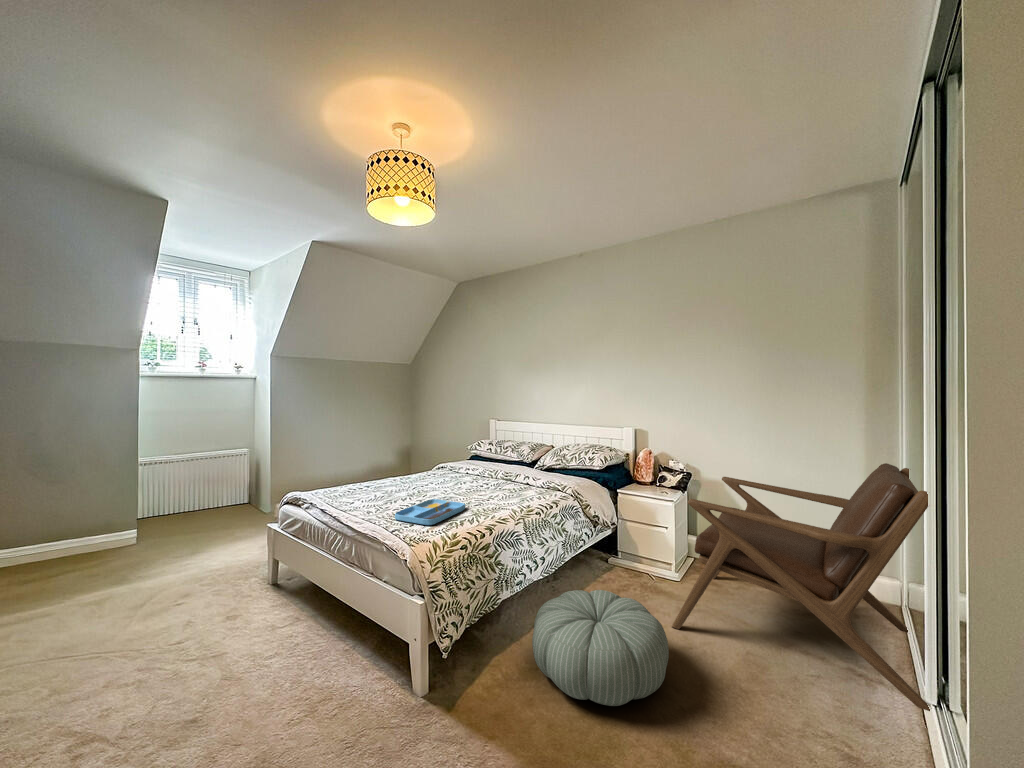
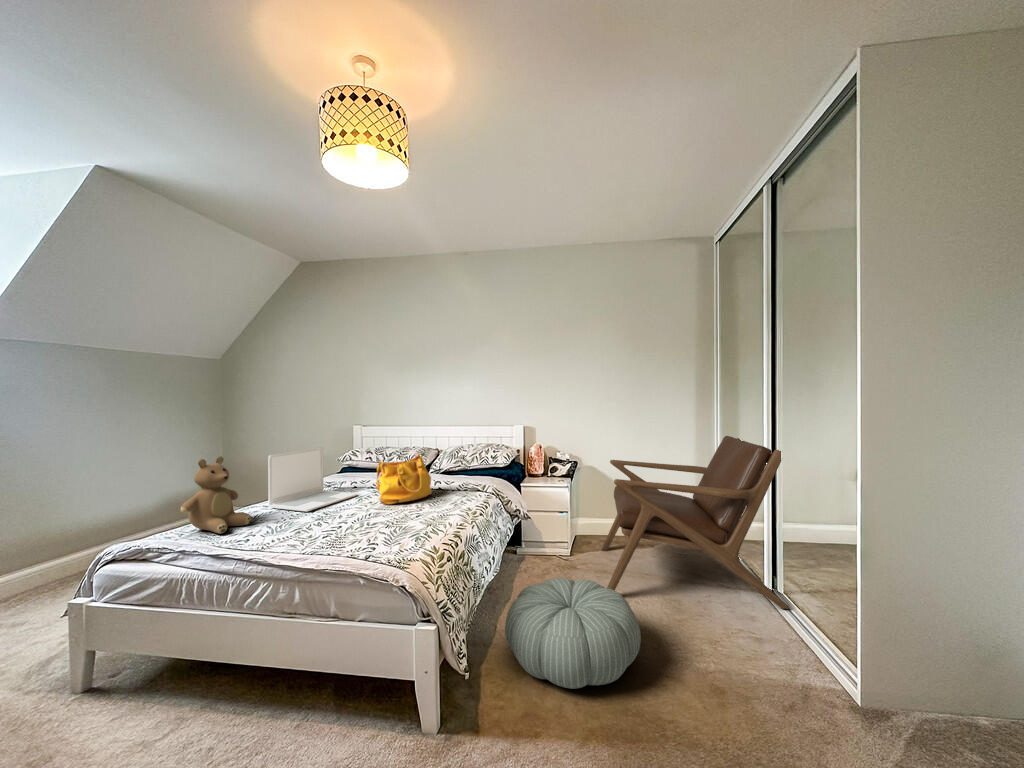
laptop: none [393,436,460,488] -> present [268,447,357,512]
teddy bear: none [326,438,372,496] -> present [181,456,252,534]
handbag: none [468,448,517,492] -> present [376,453,432,504]
tray: present [395,499,465,525] -> none [324,517,399,549]

